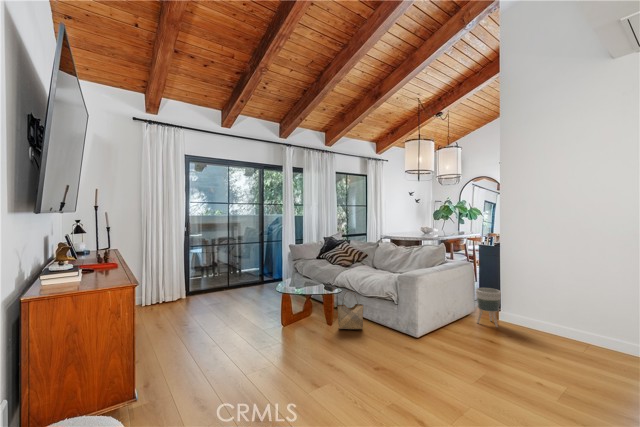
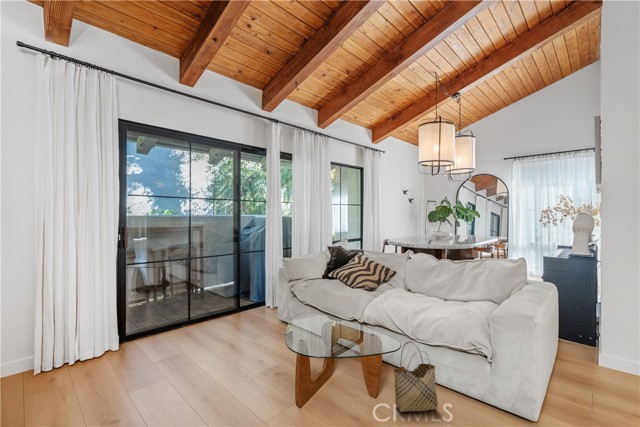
planter: present [476,288,501,327] -> none [580,324,625,387]

